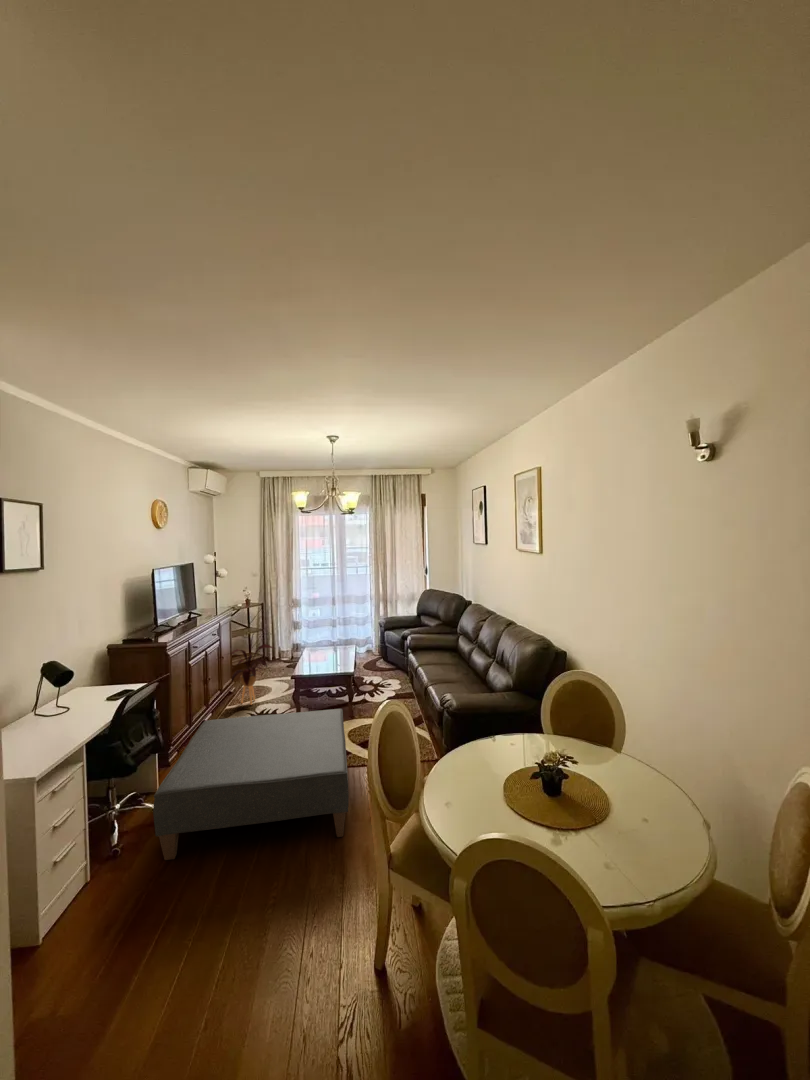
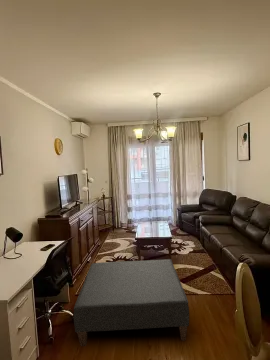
house plant: present [231,634,273,705] -> none [95,212,124,254]

